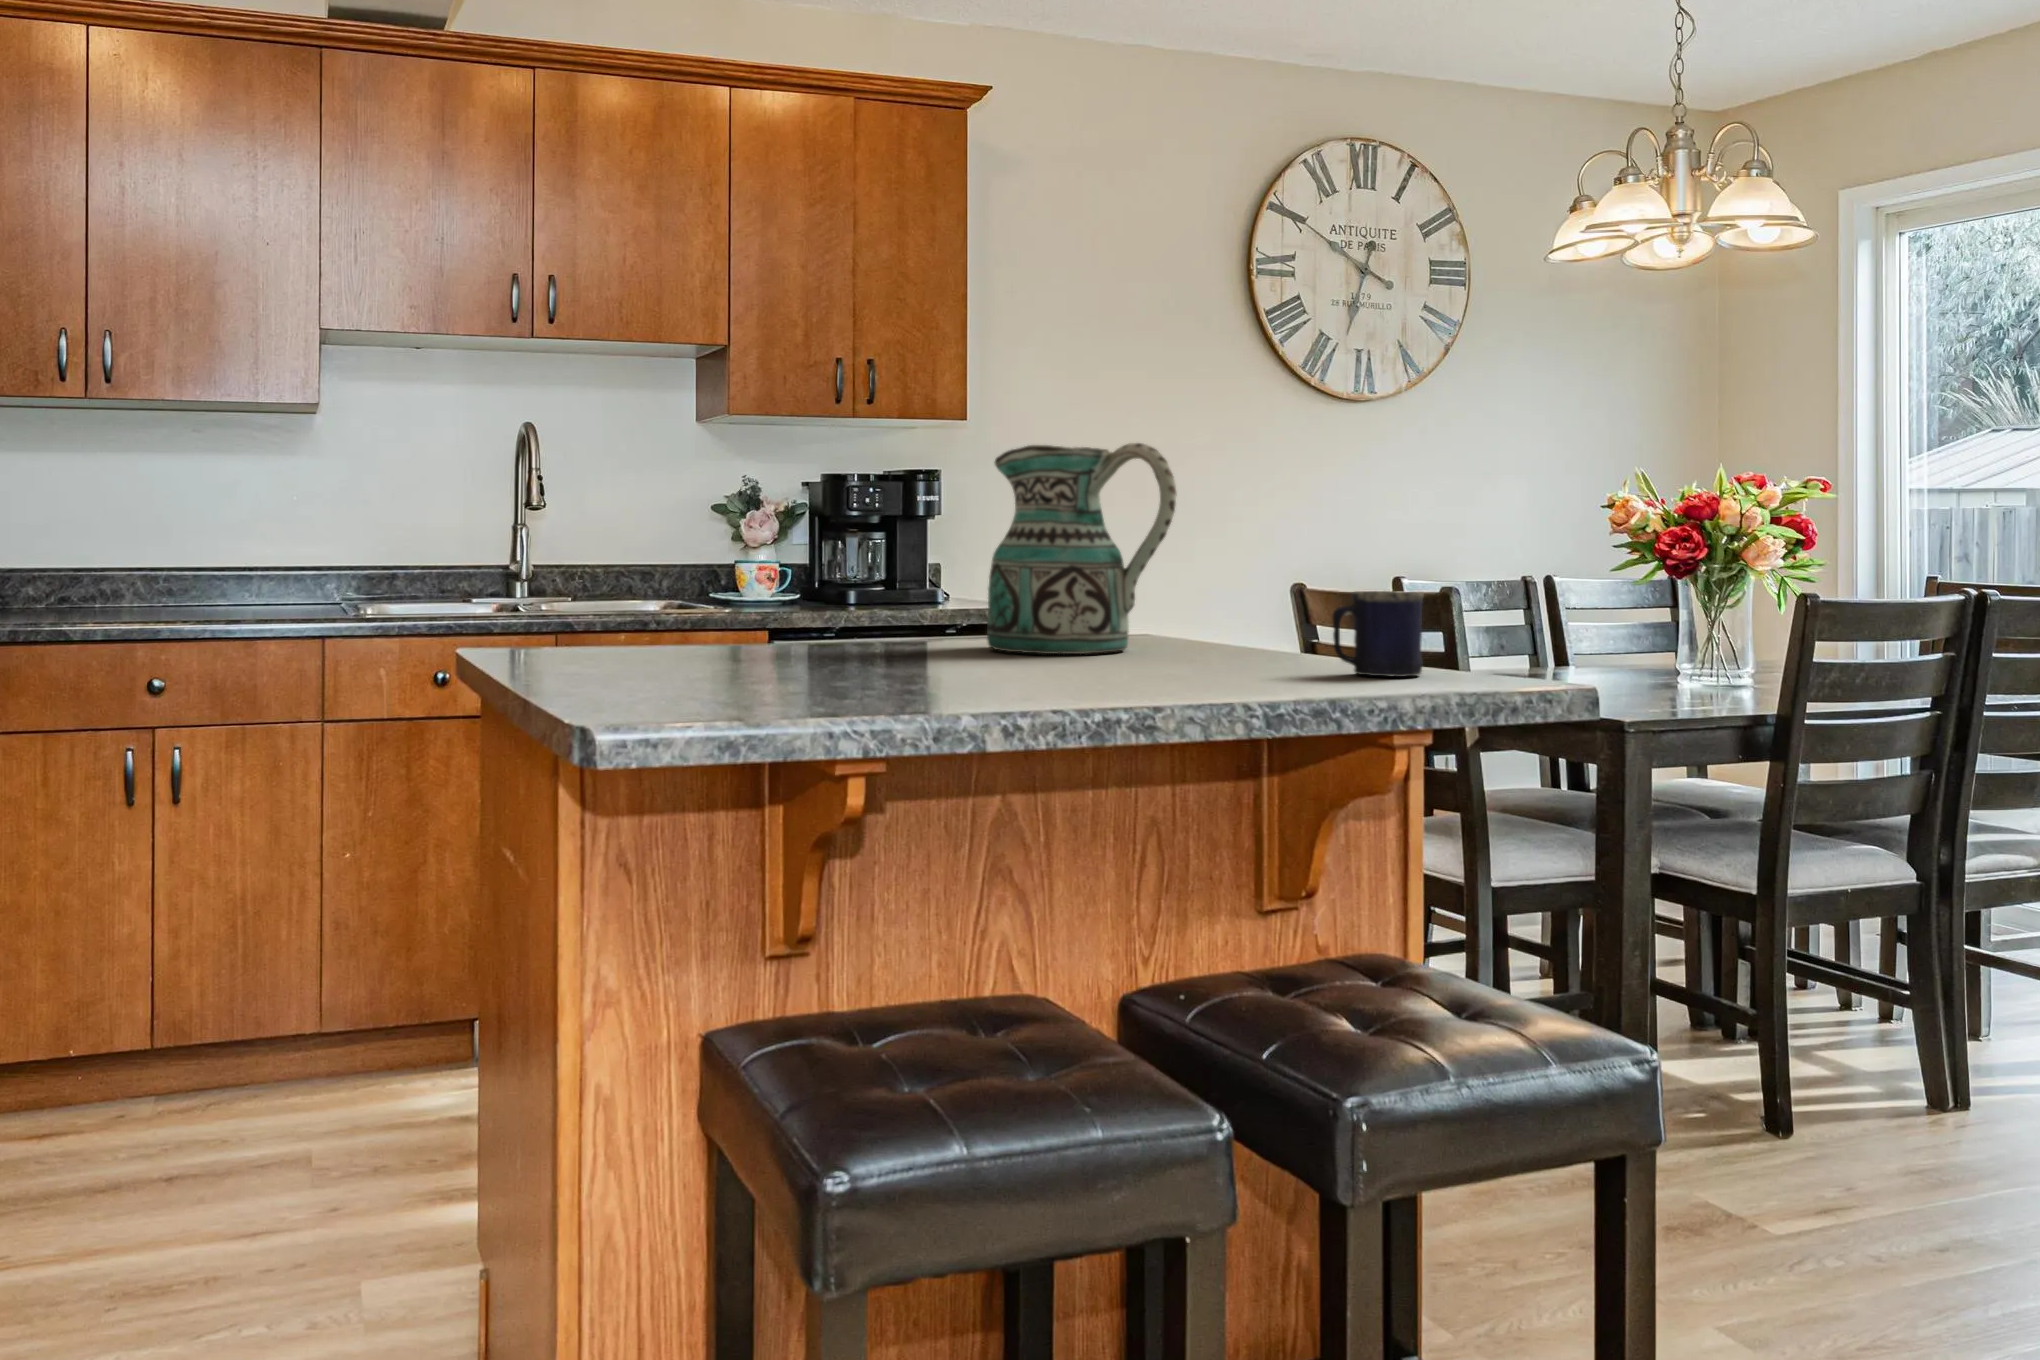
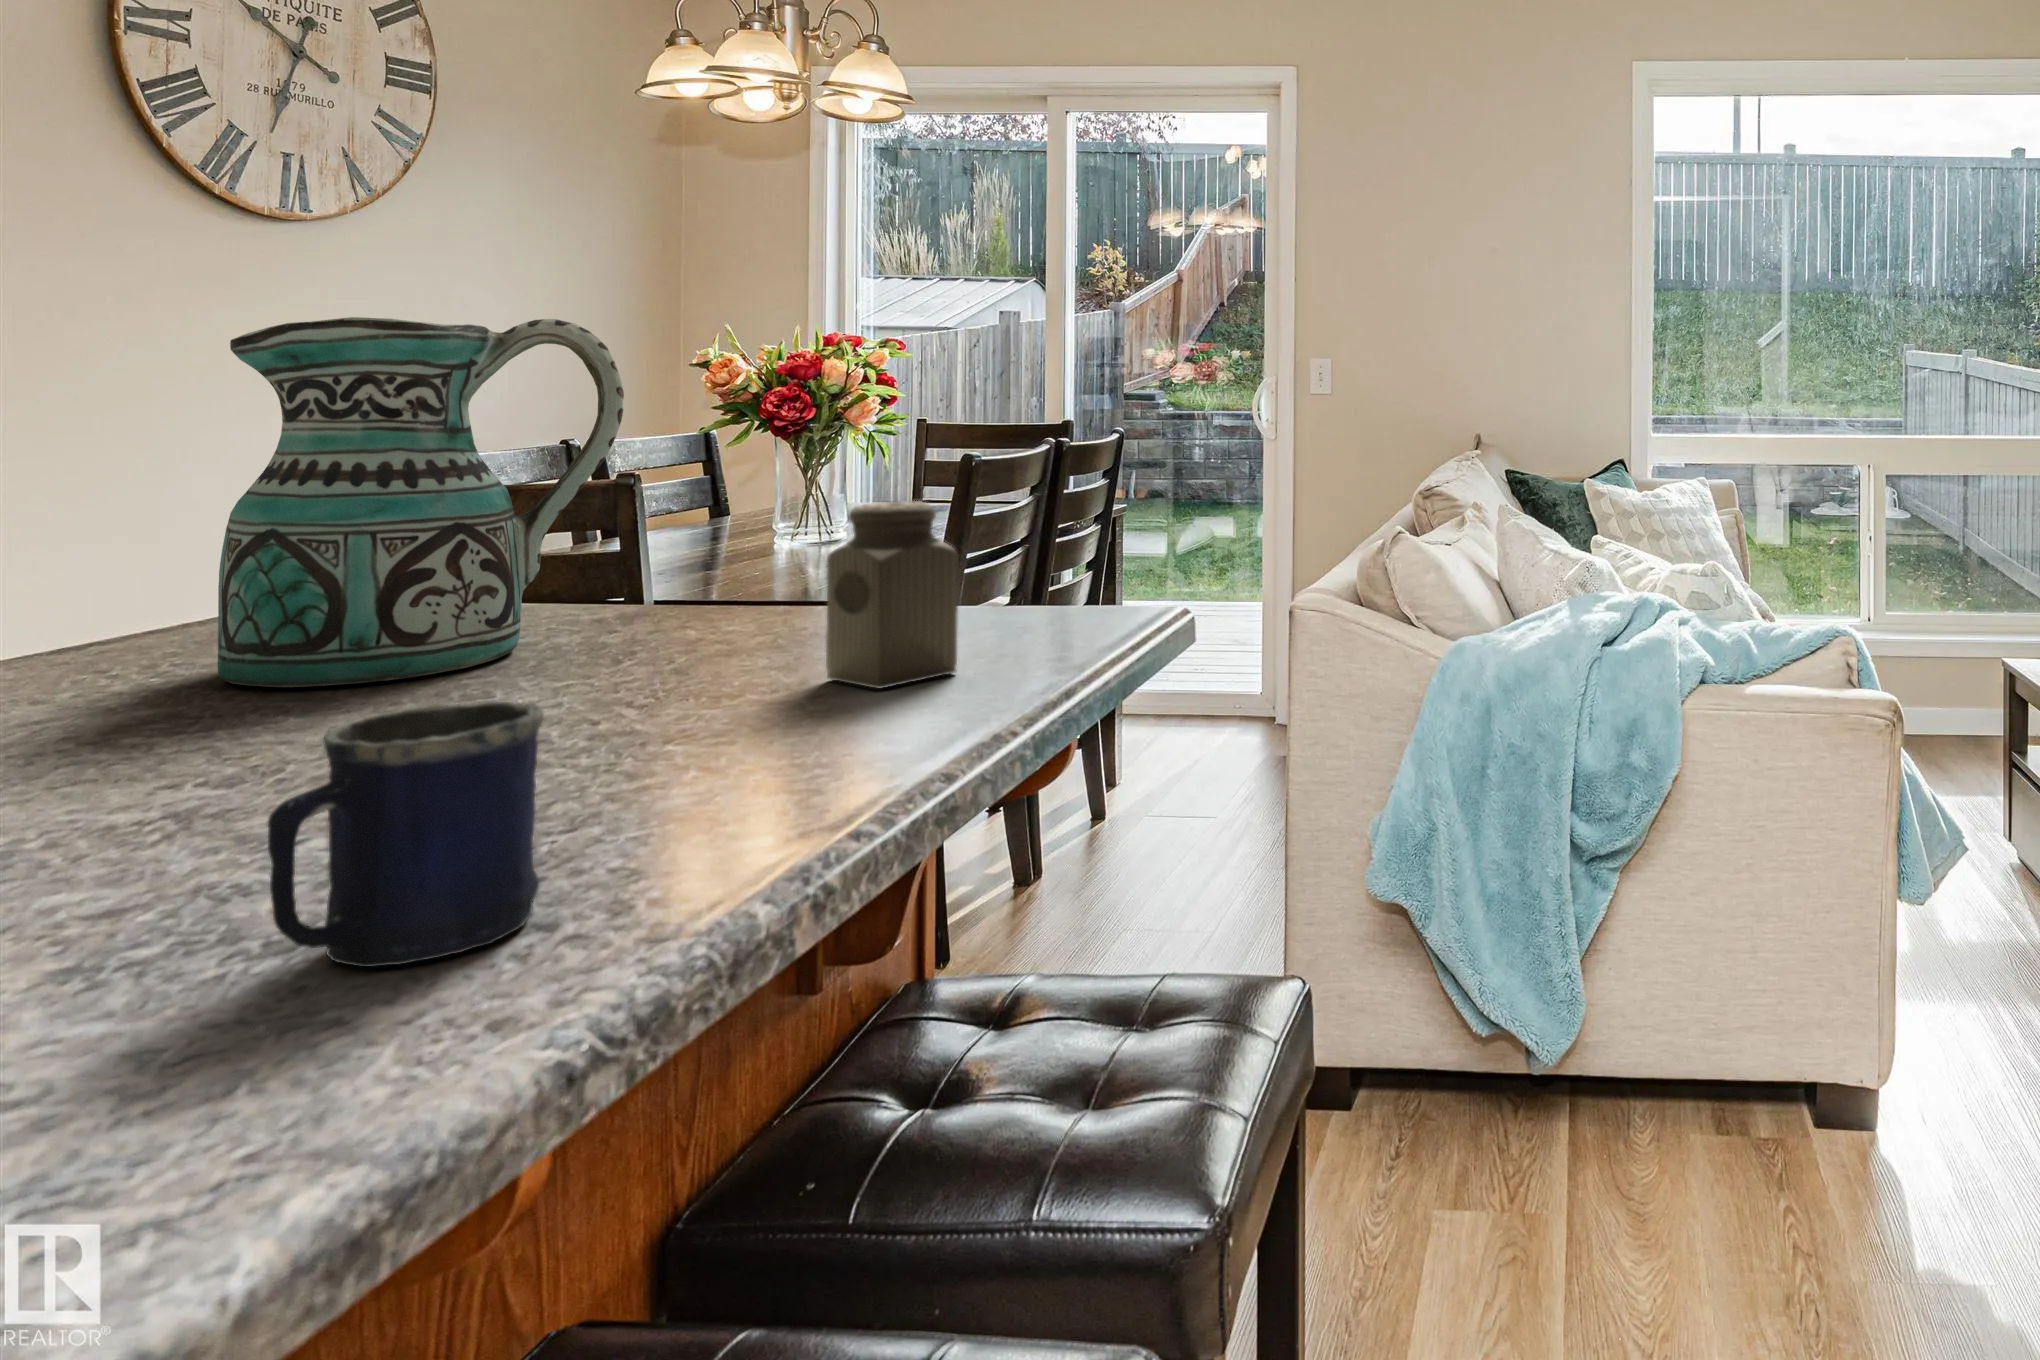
salt shaker: none [1193,556,1263,681] -> present [826,501,959,688]
mug: present [1332,591,1424,677] -> present [268,702,544,967]

